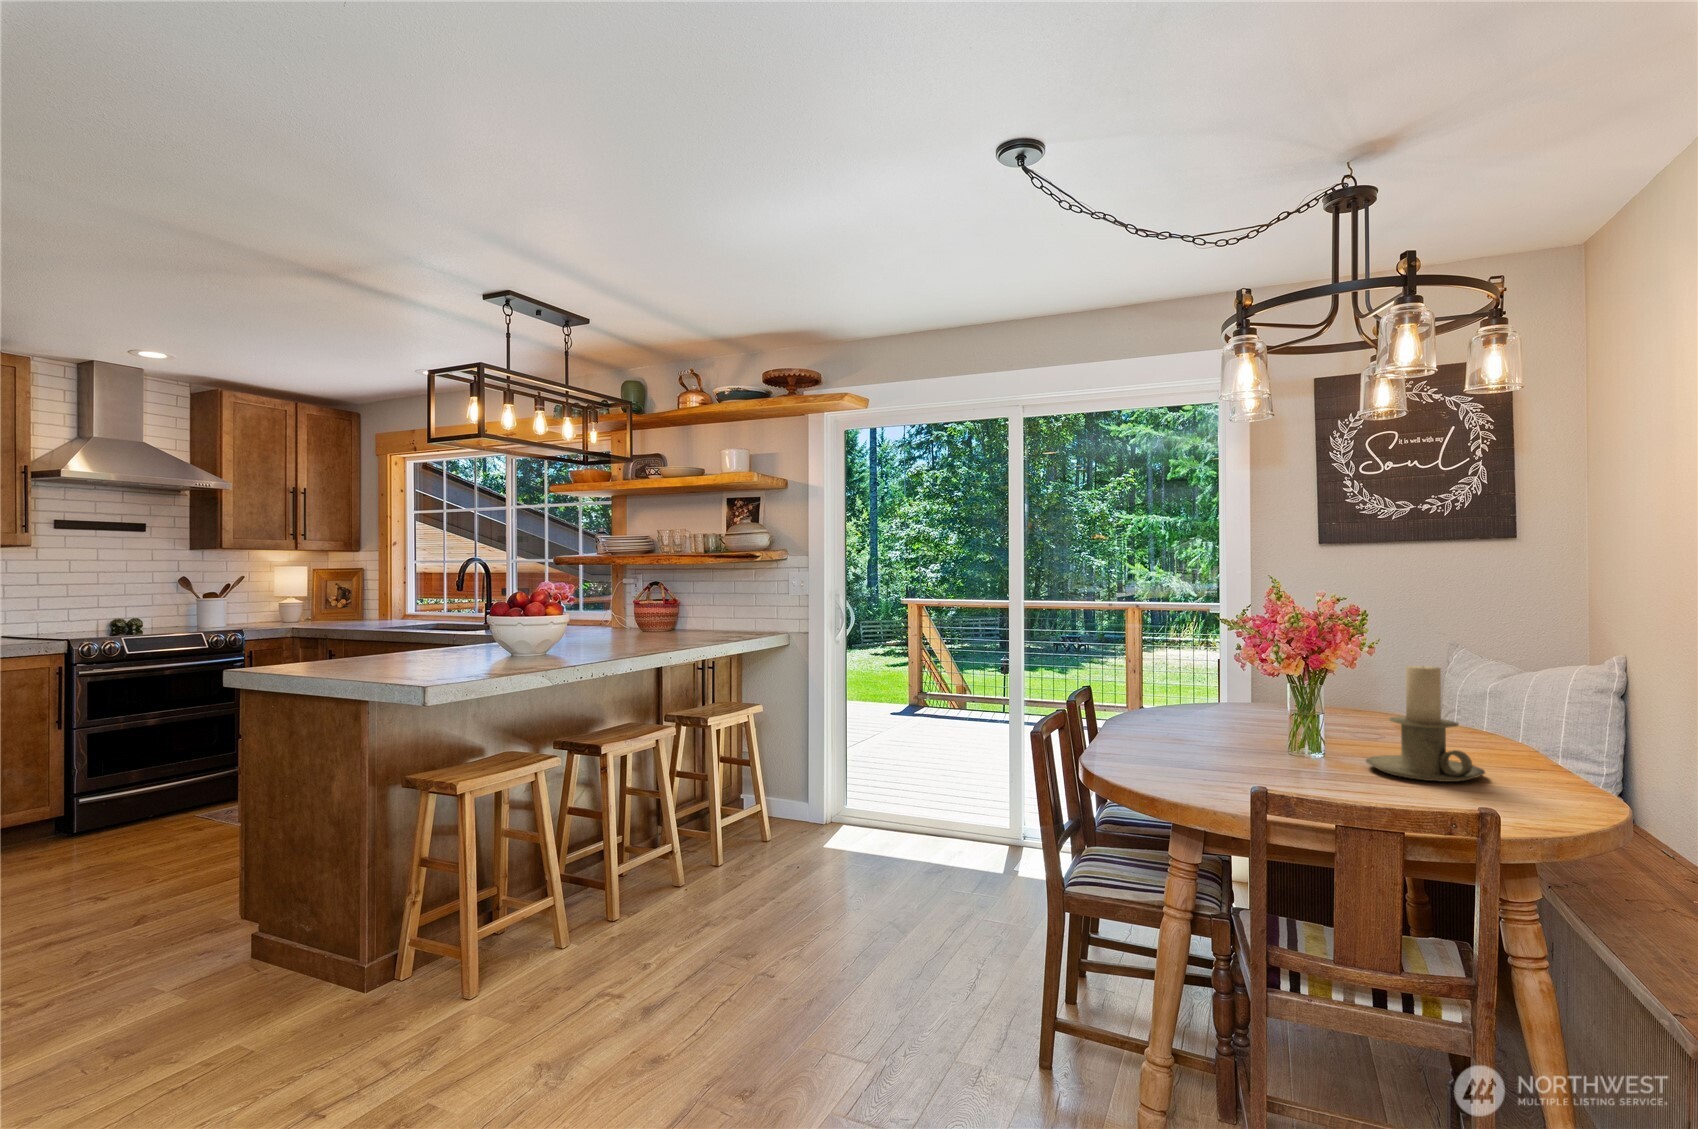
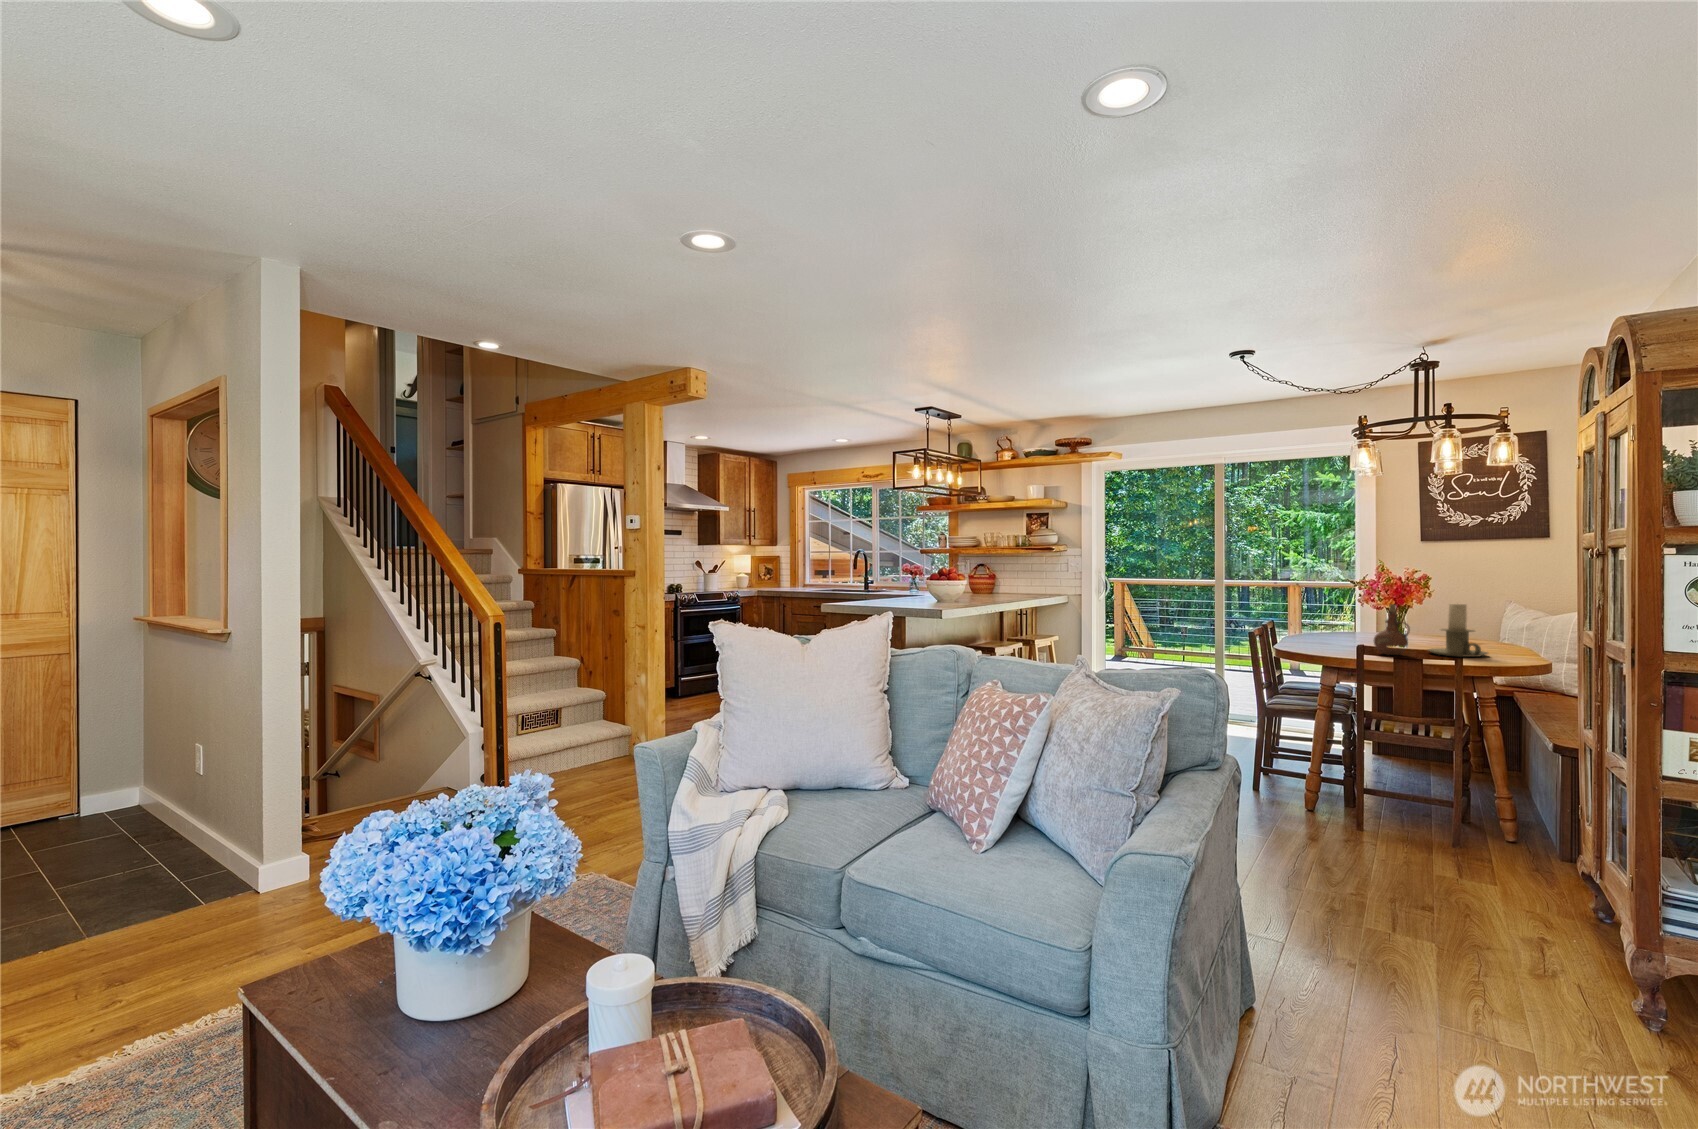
ceramic pitcher: none [1267,668,1338,780] -> present [1374,604,1410,655]

